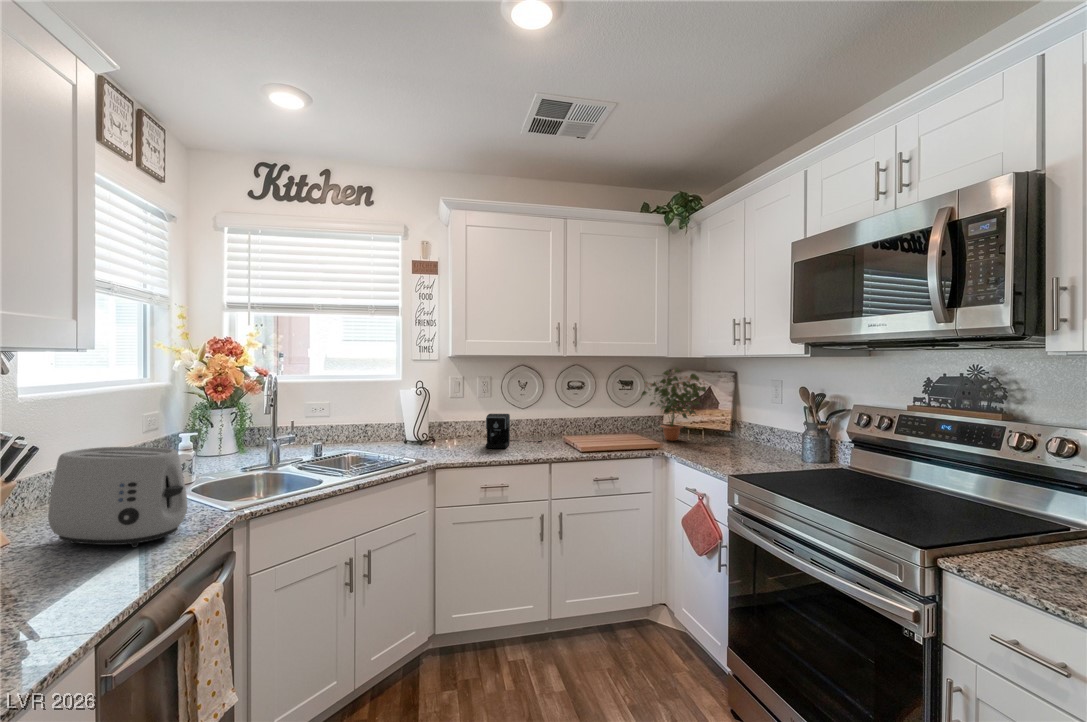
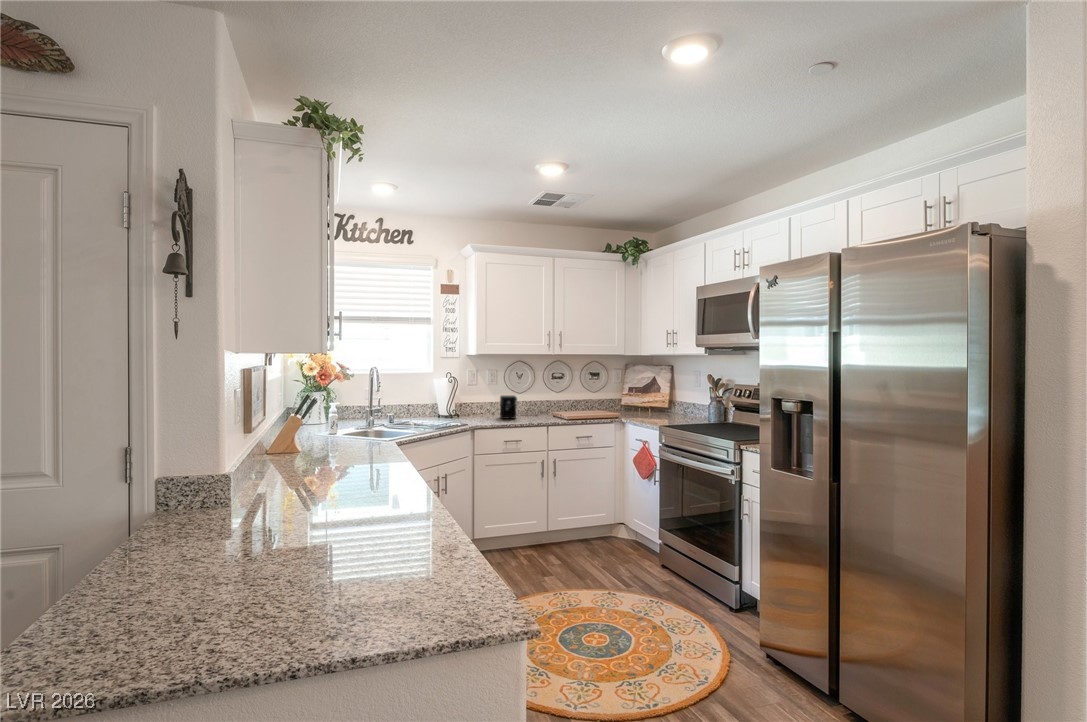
potted plant: present [641,368,706,441] -> none [606,363,654,414]
toaster: present [48,447,187,548] -> none [321,402,389,449]

